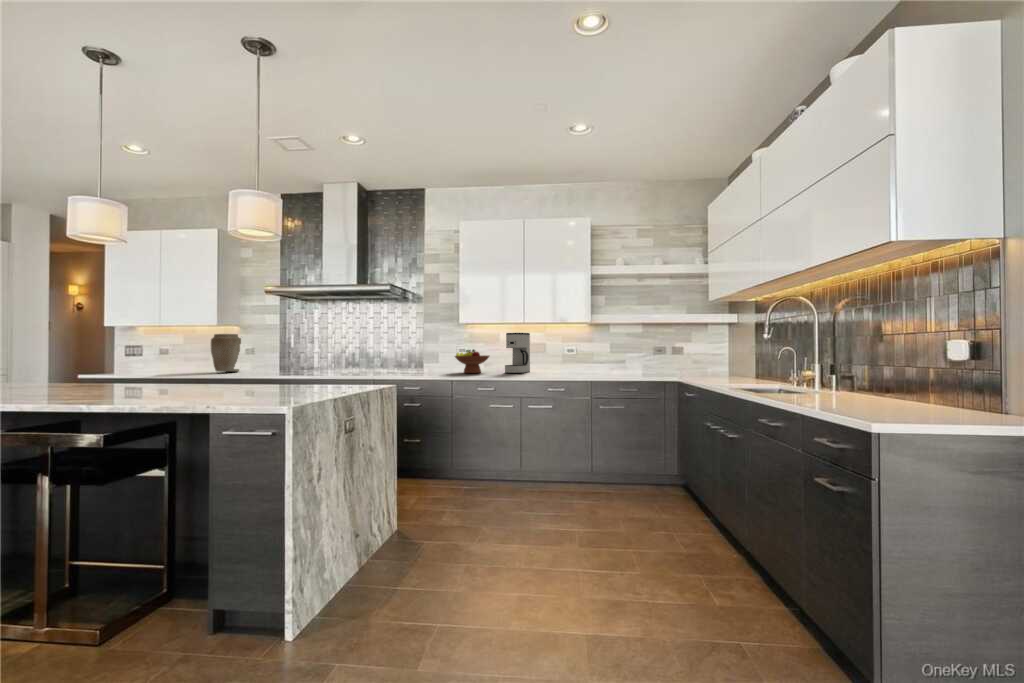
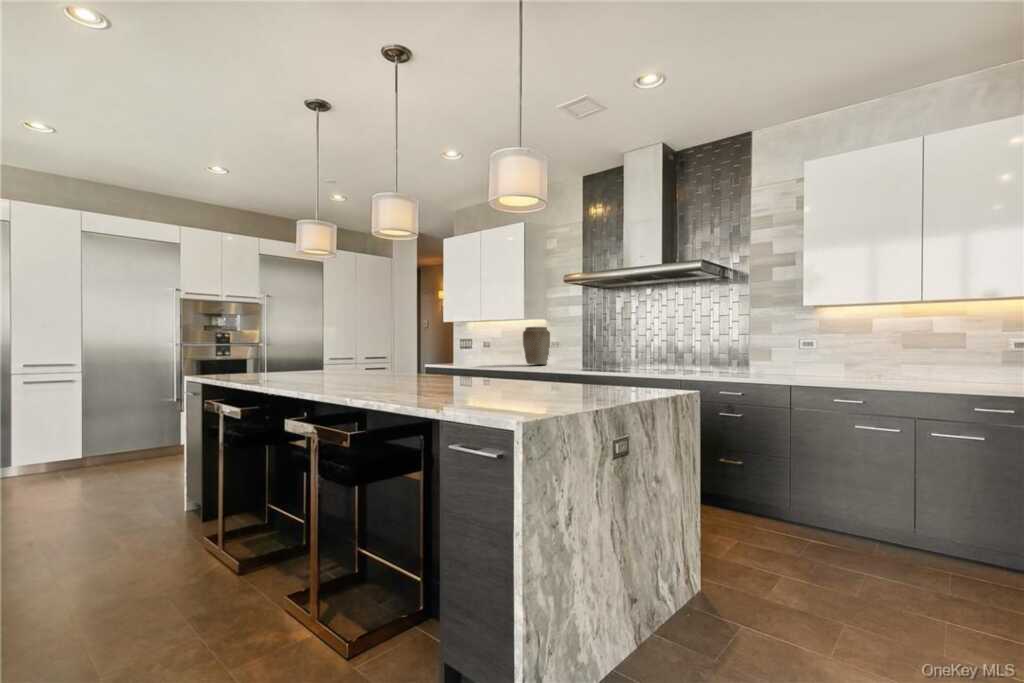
coffee maker: present [505,333,530,373] -> none [883,317,933,381]
fruit bowl: present [455,349,489,373] -> none [795,342,856,377]

